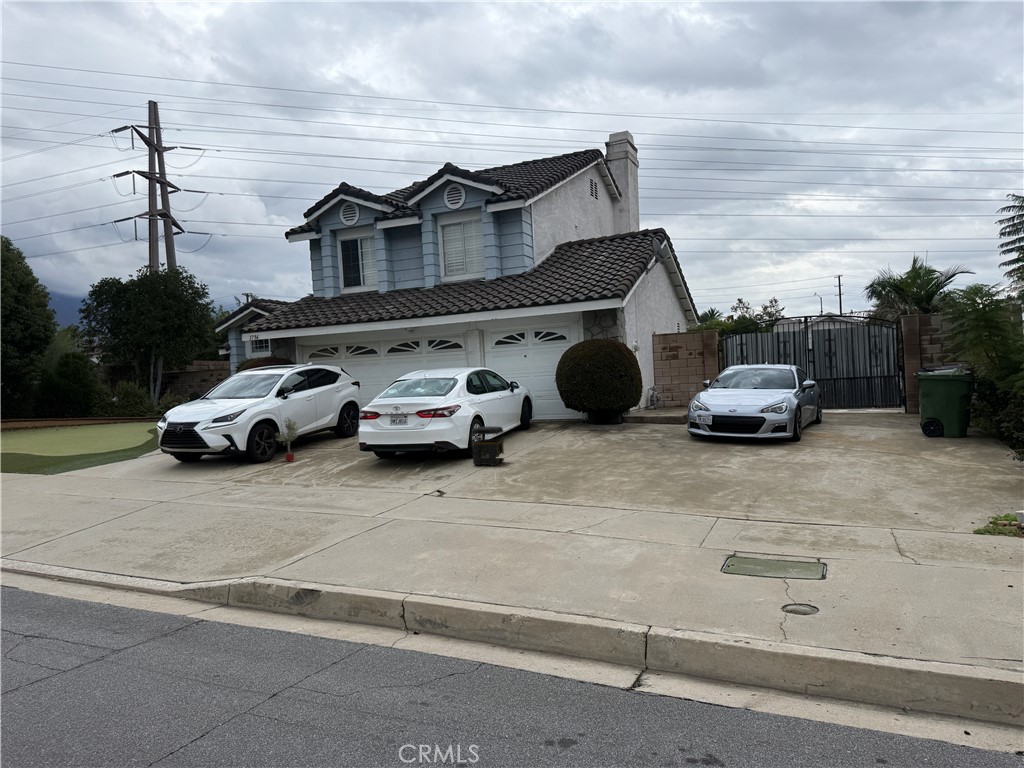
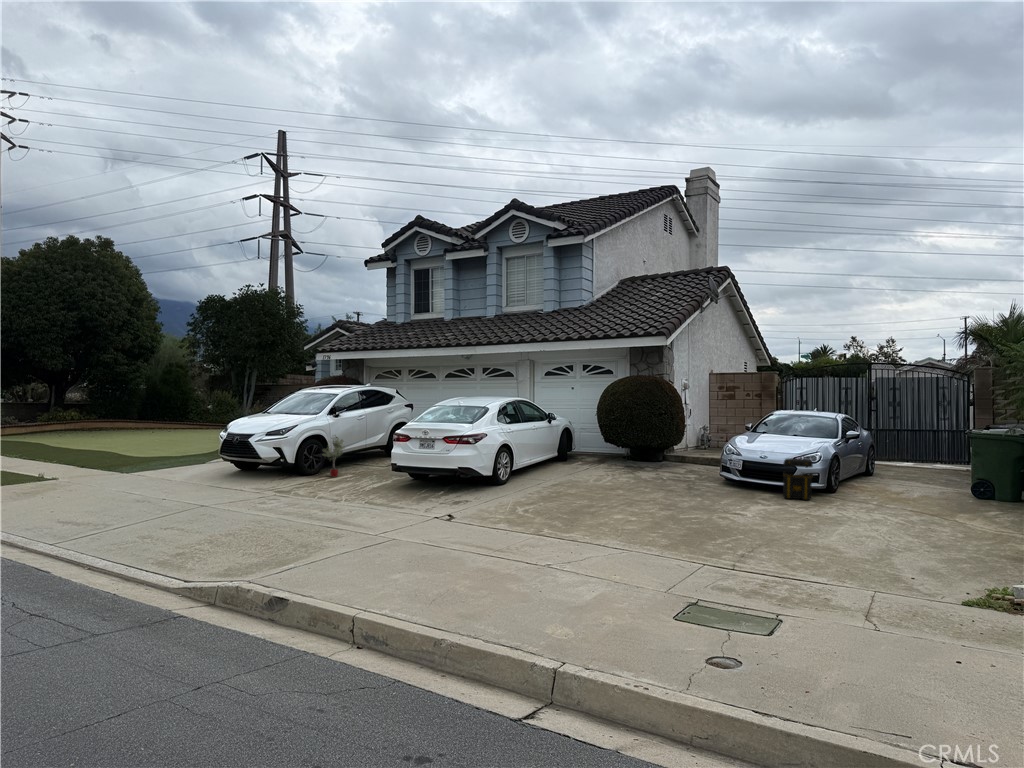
toolbox: present [472,427,504,466] -> present [783,459,813,500]

